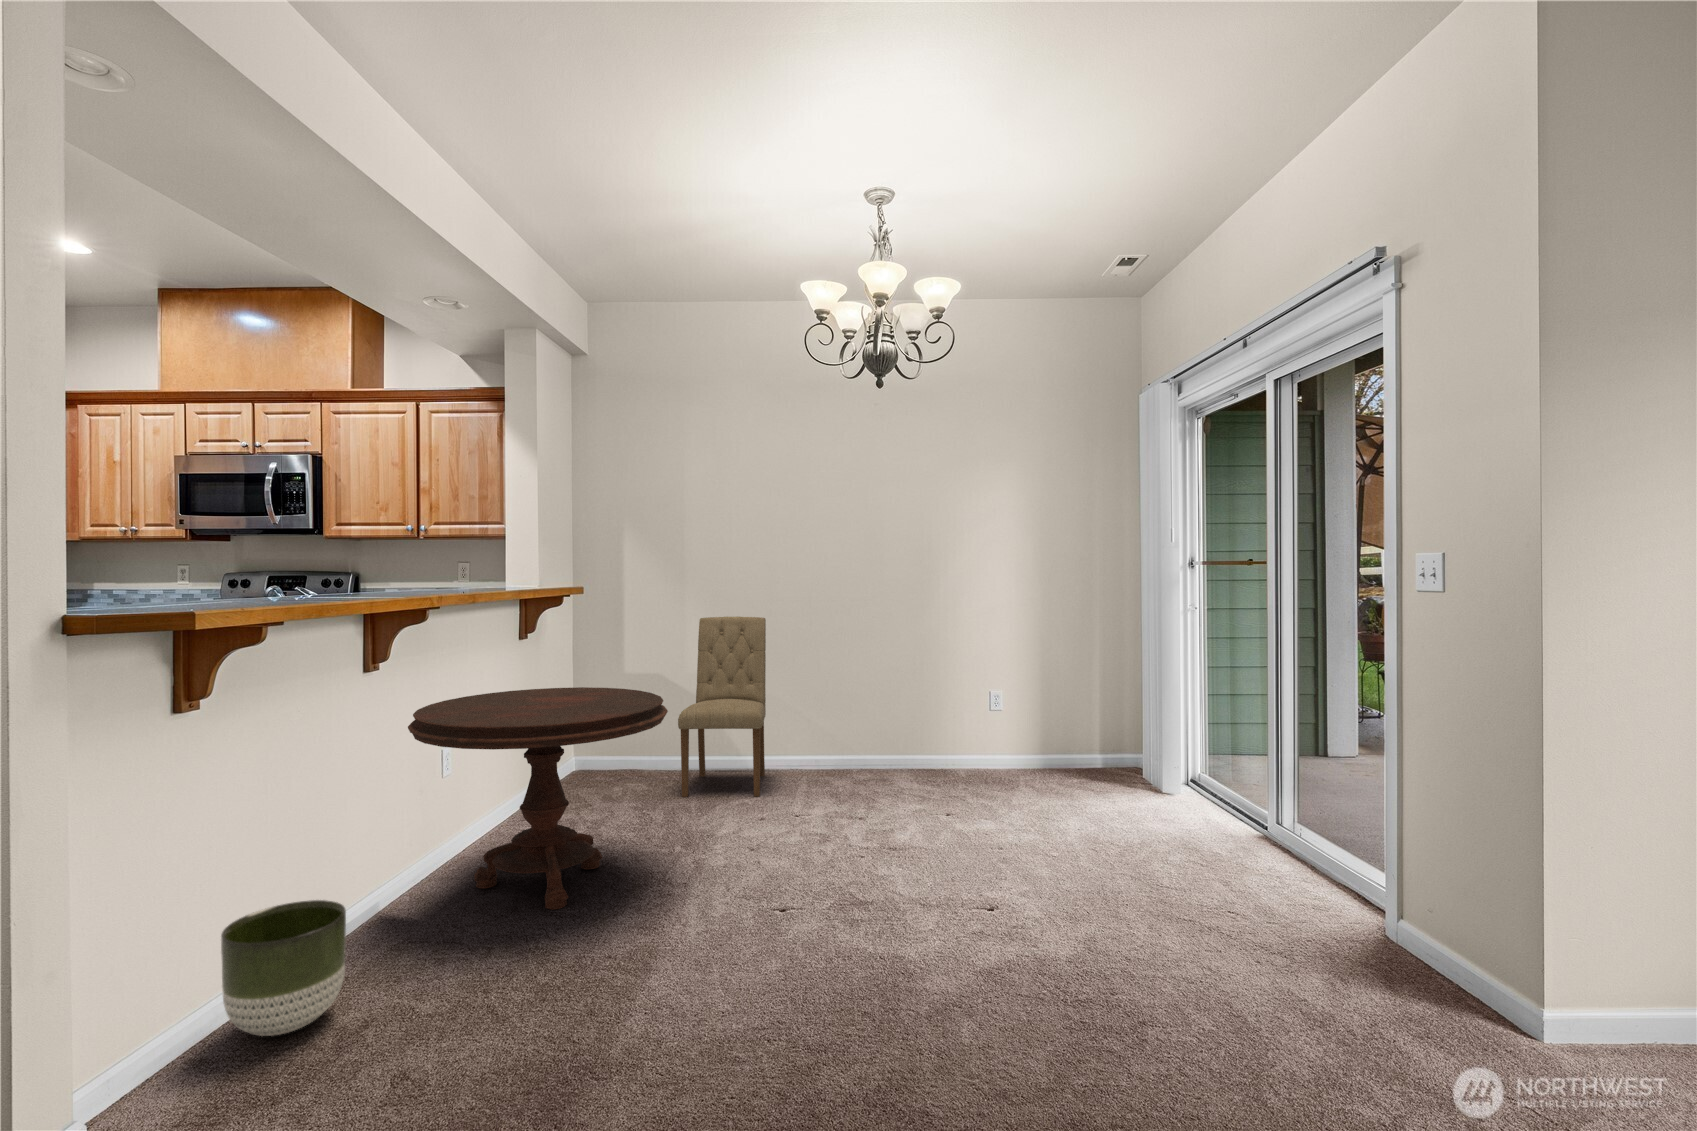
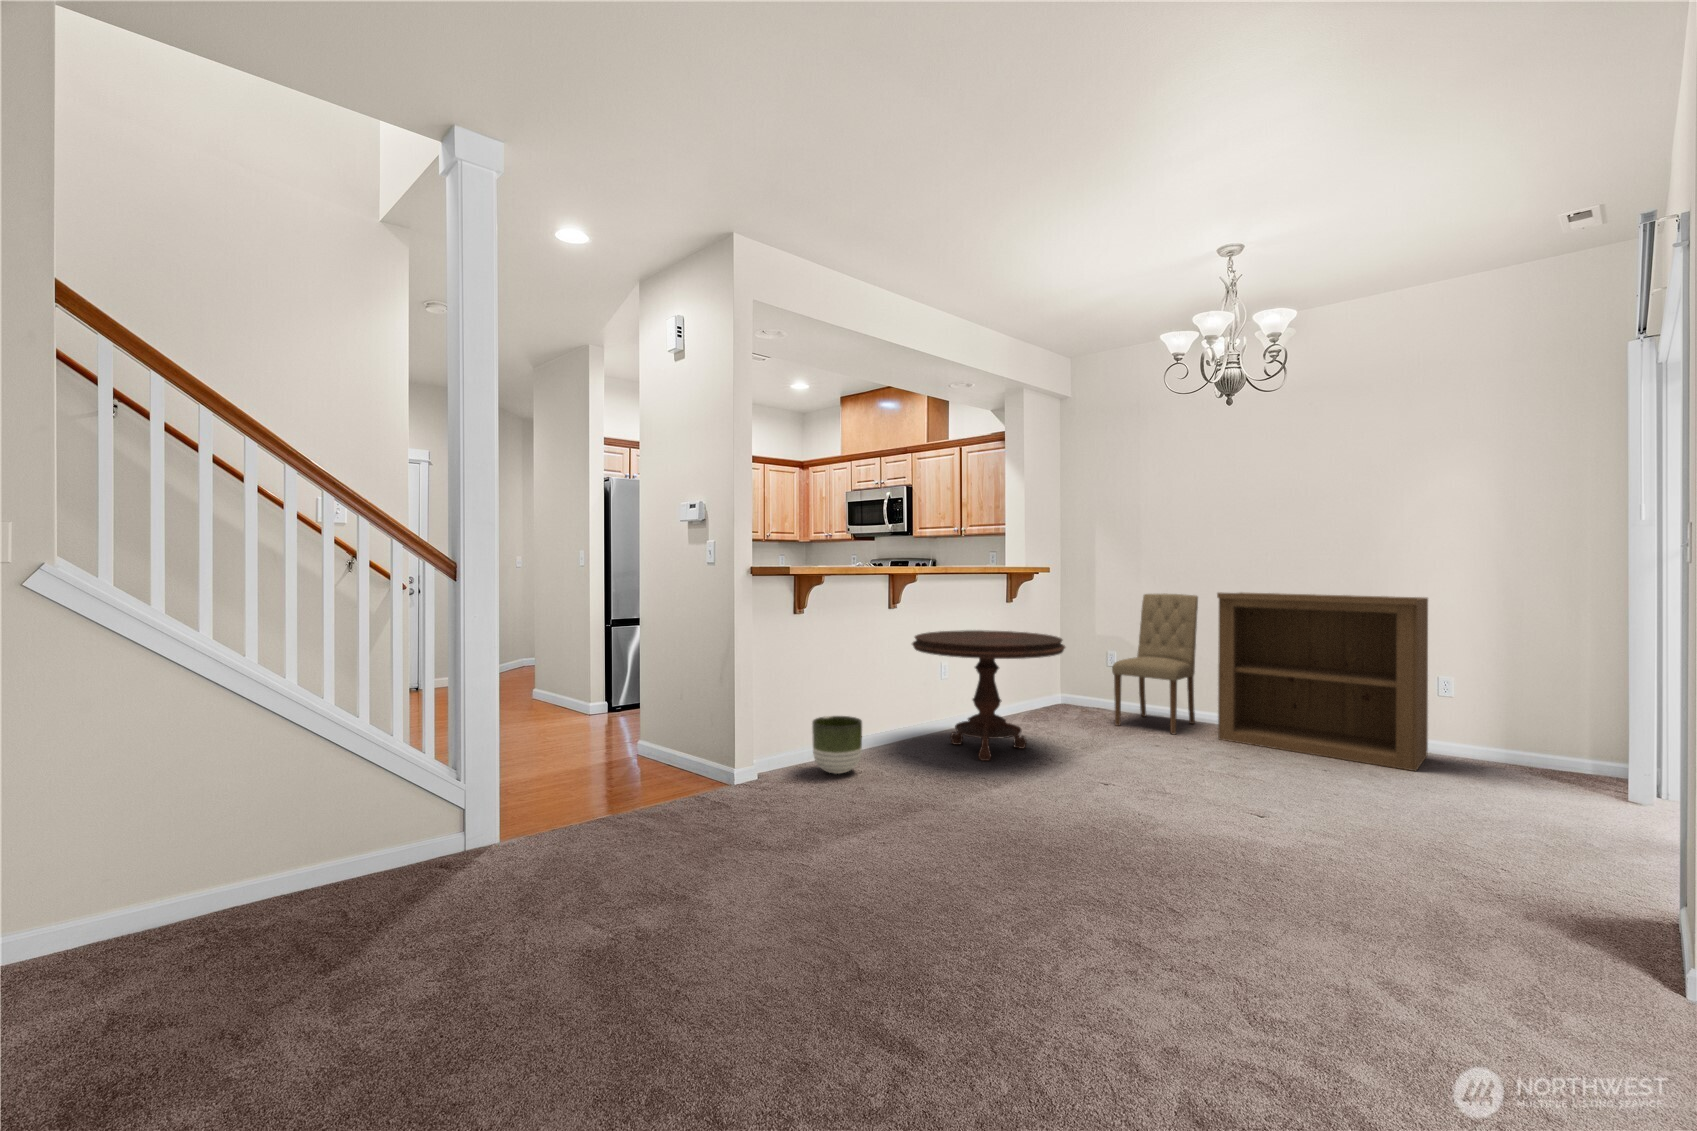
bookshelf: none [806,611,999,793] -> present [1217,592,1428,771]

